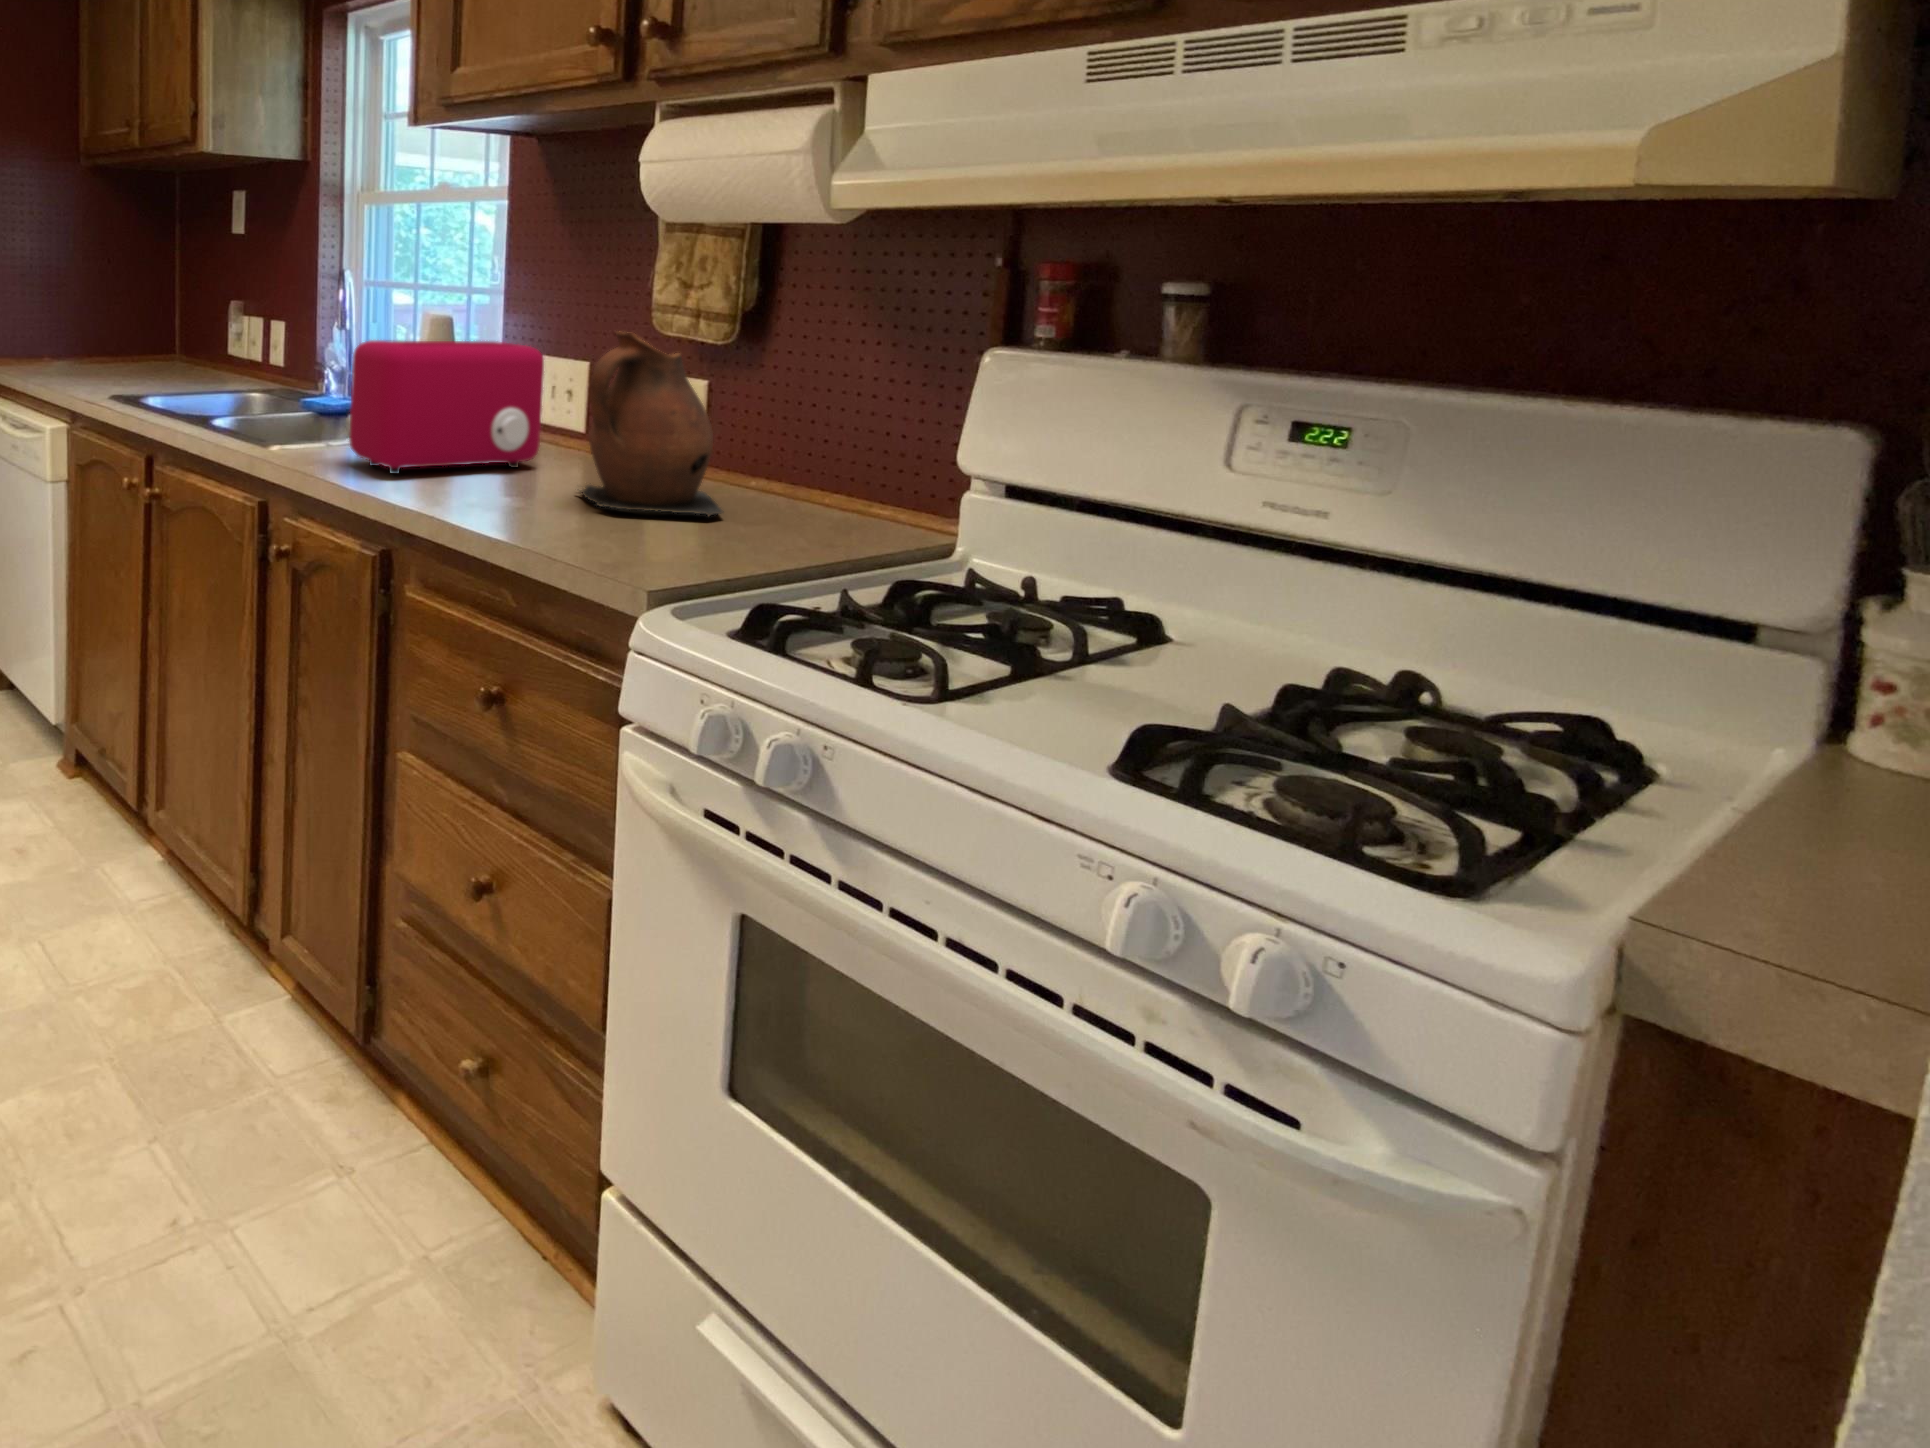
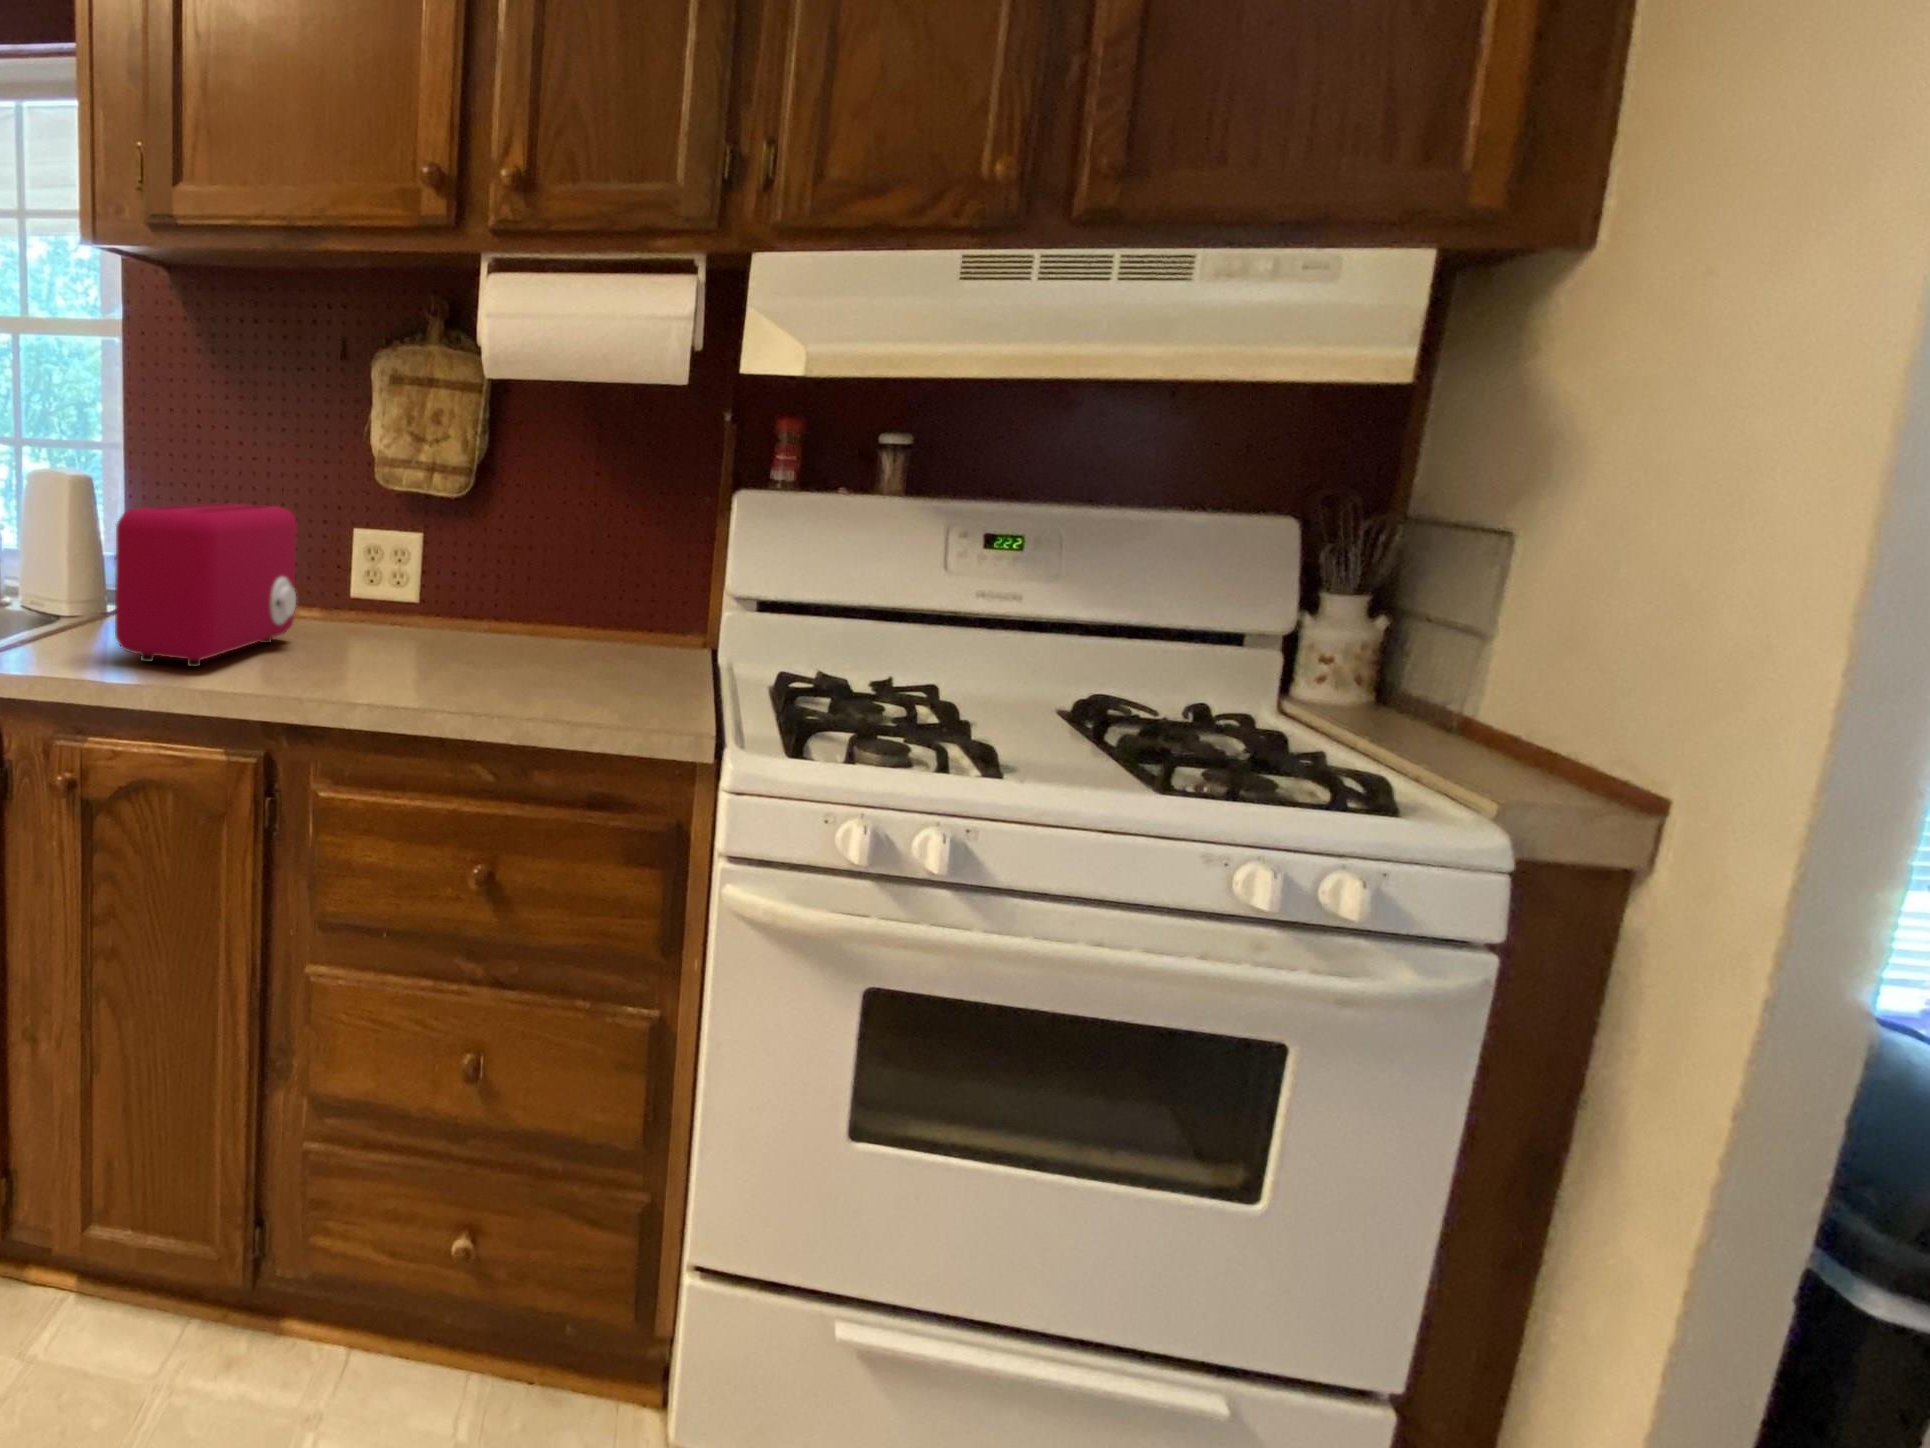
ceramic pitcher: present [582,332,723,517] -> none [383,487,546,669]

